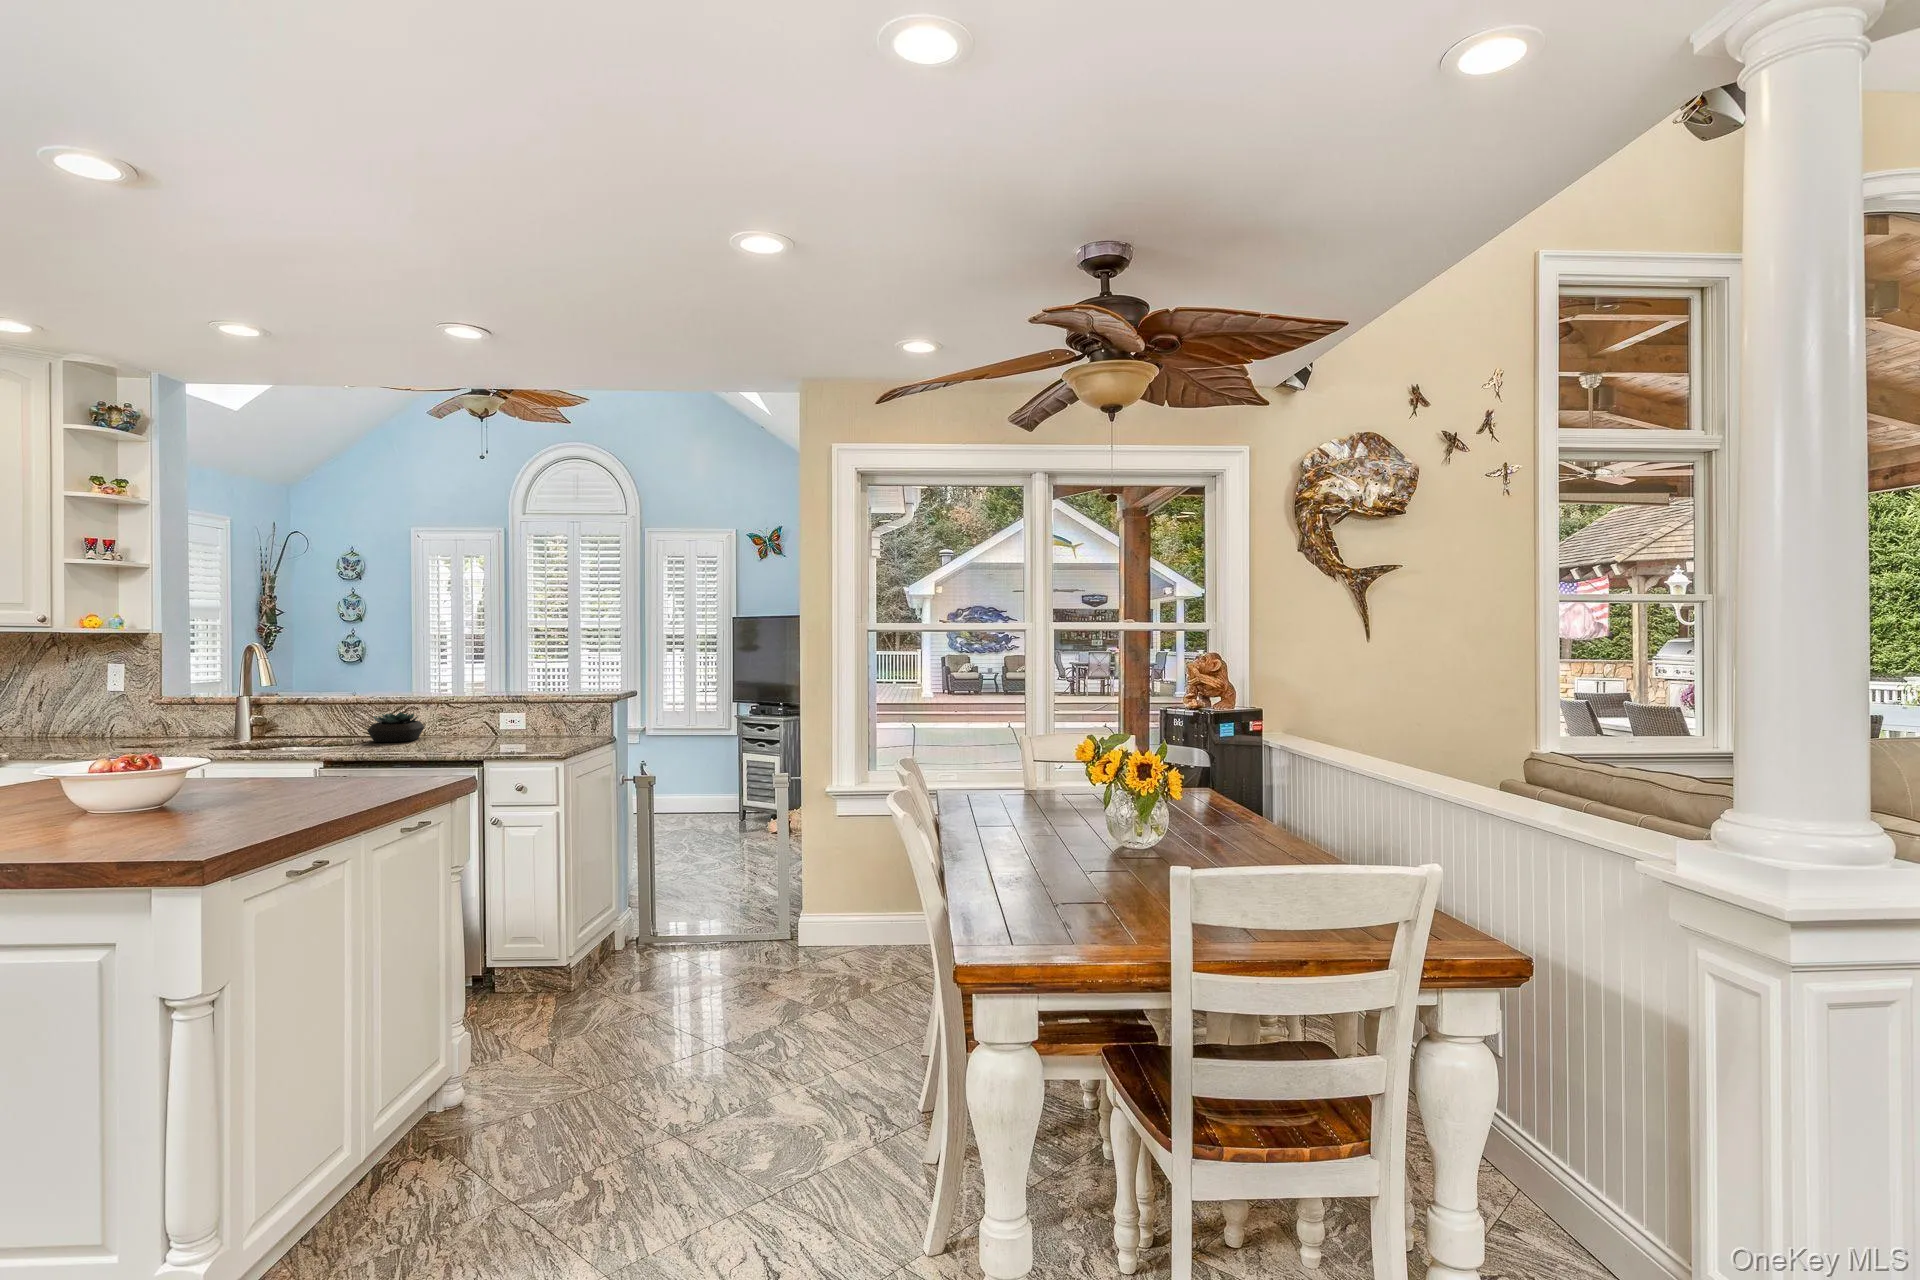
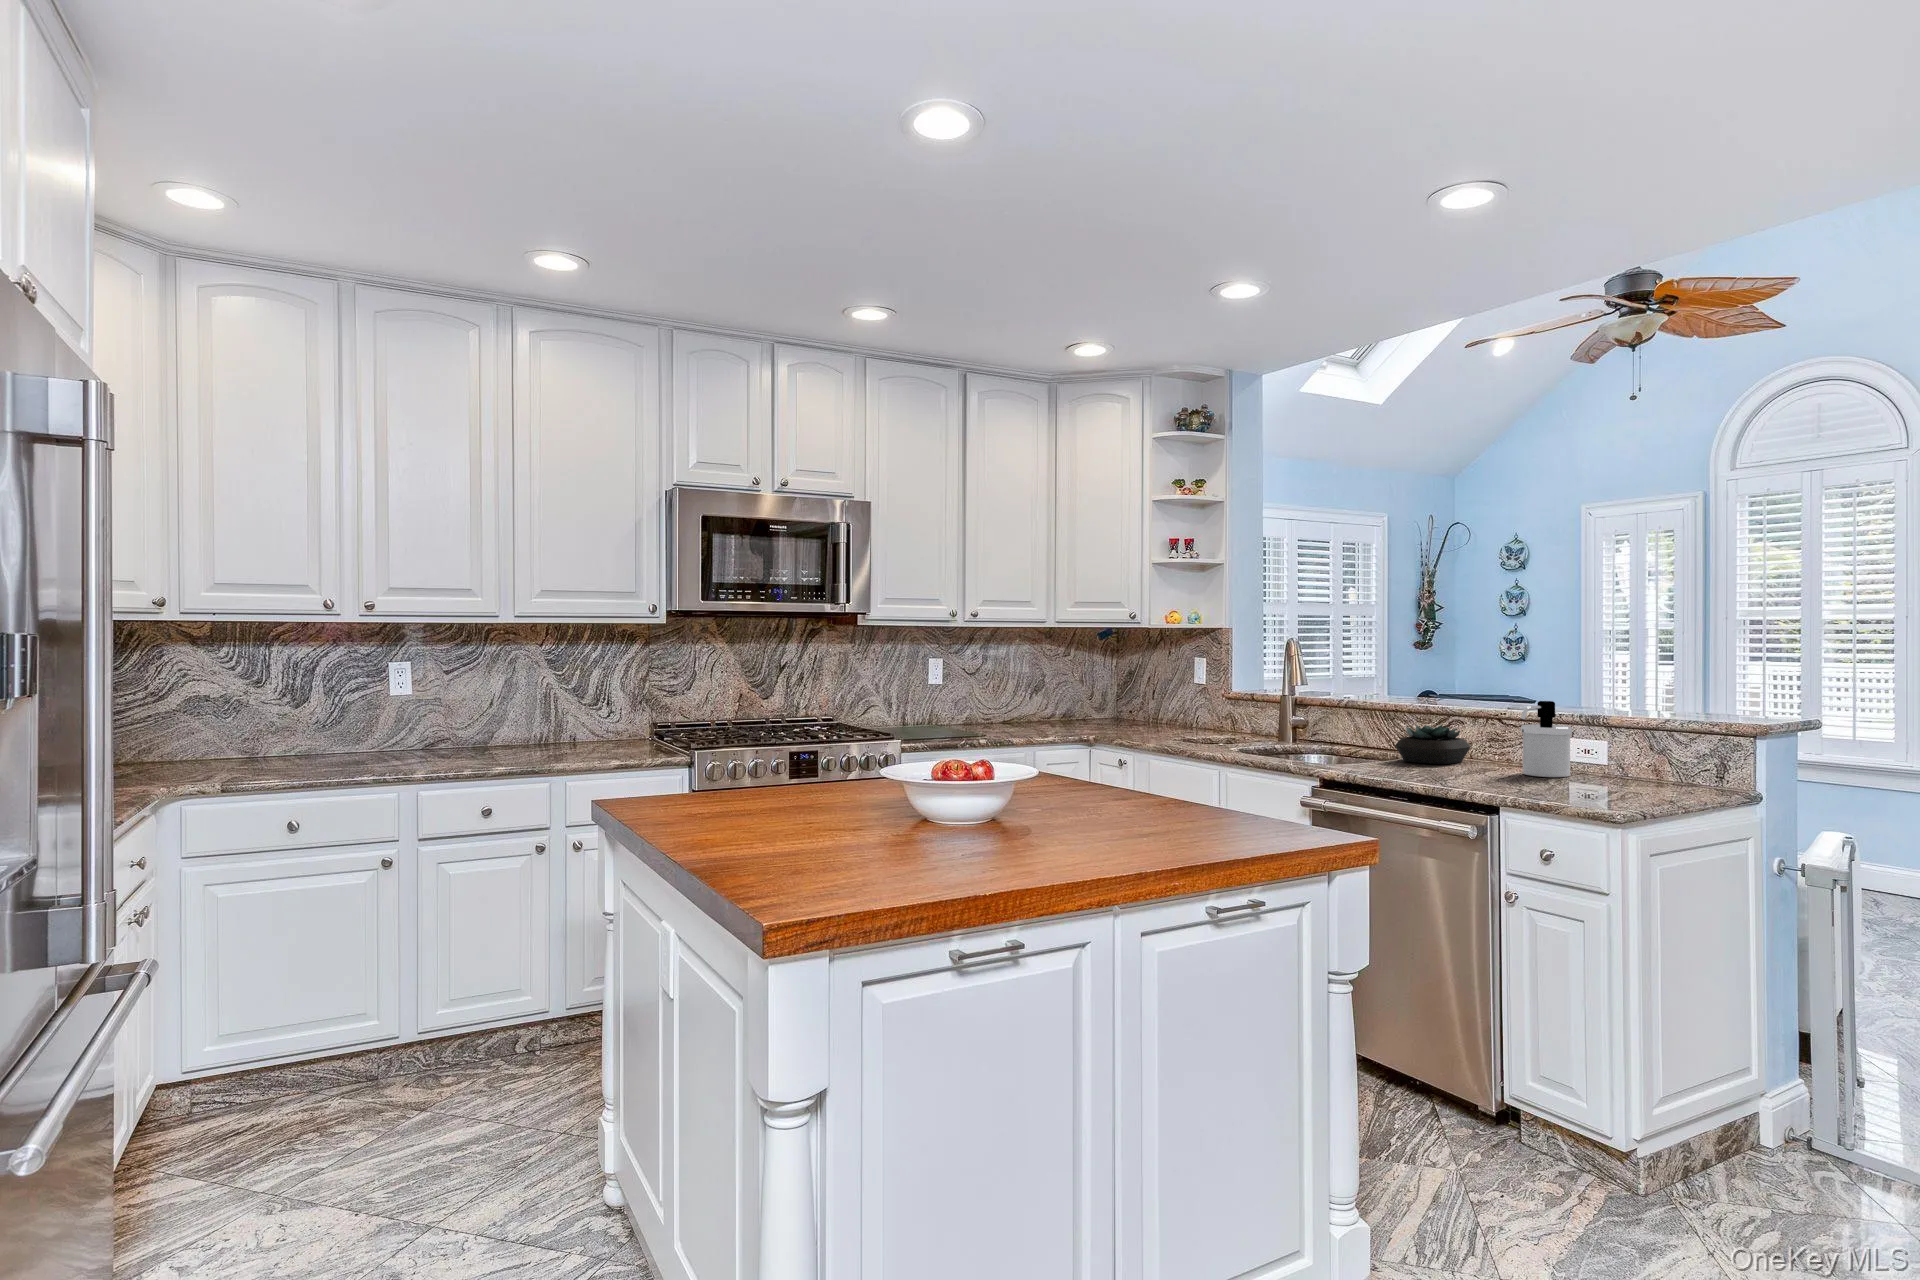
soap dispenser: none [474,689,508,741] -> present [1521,701,1572,777]

